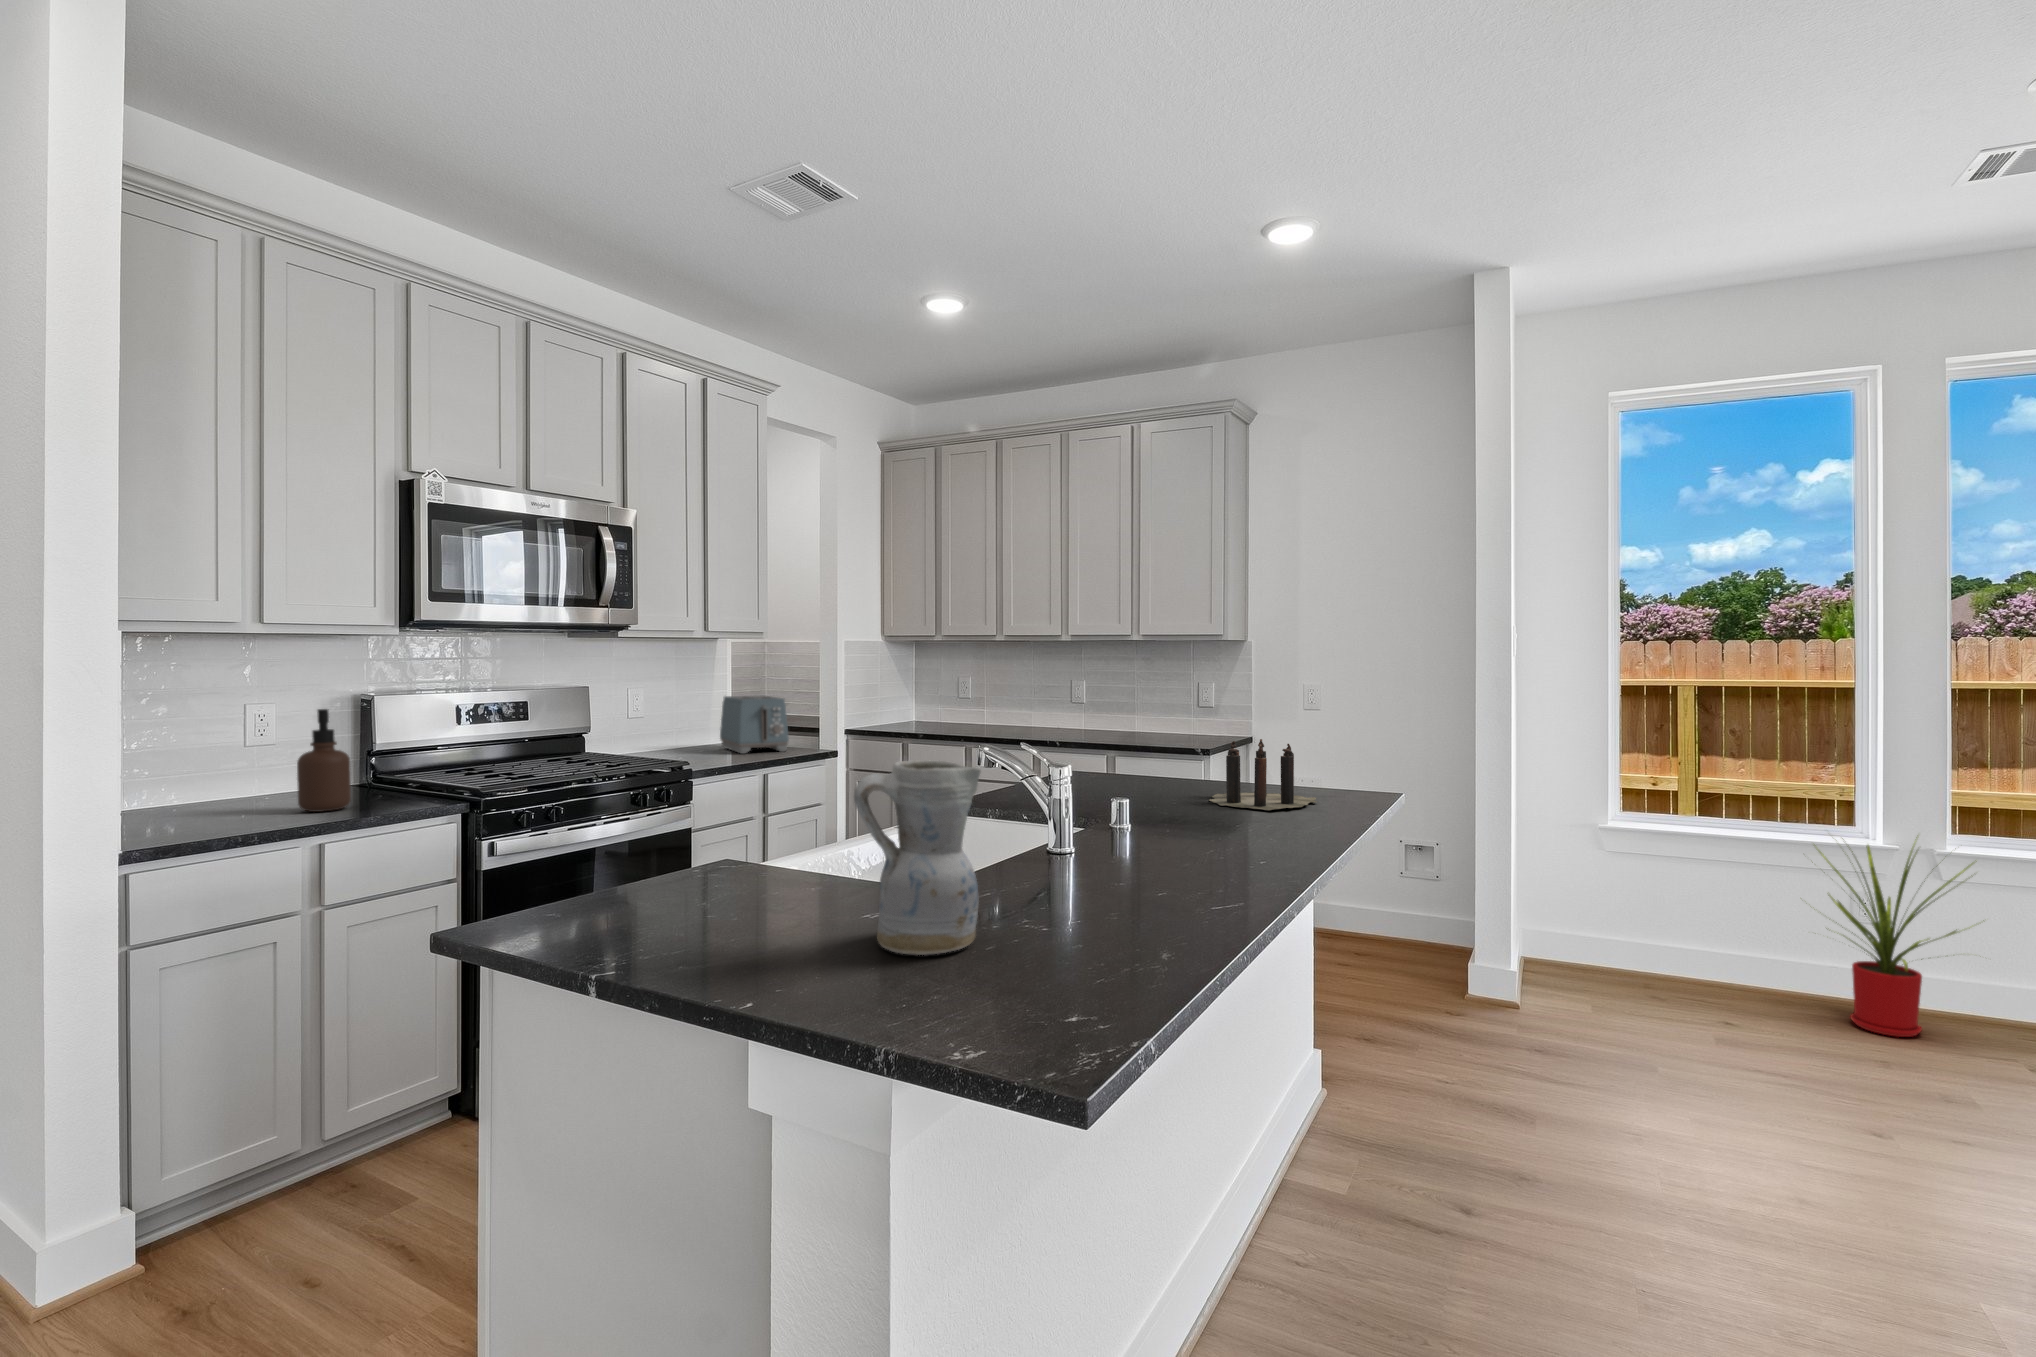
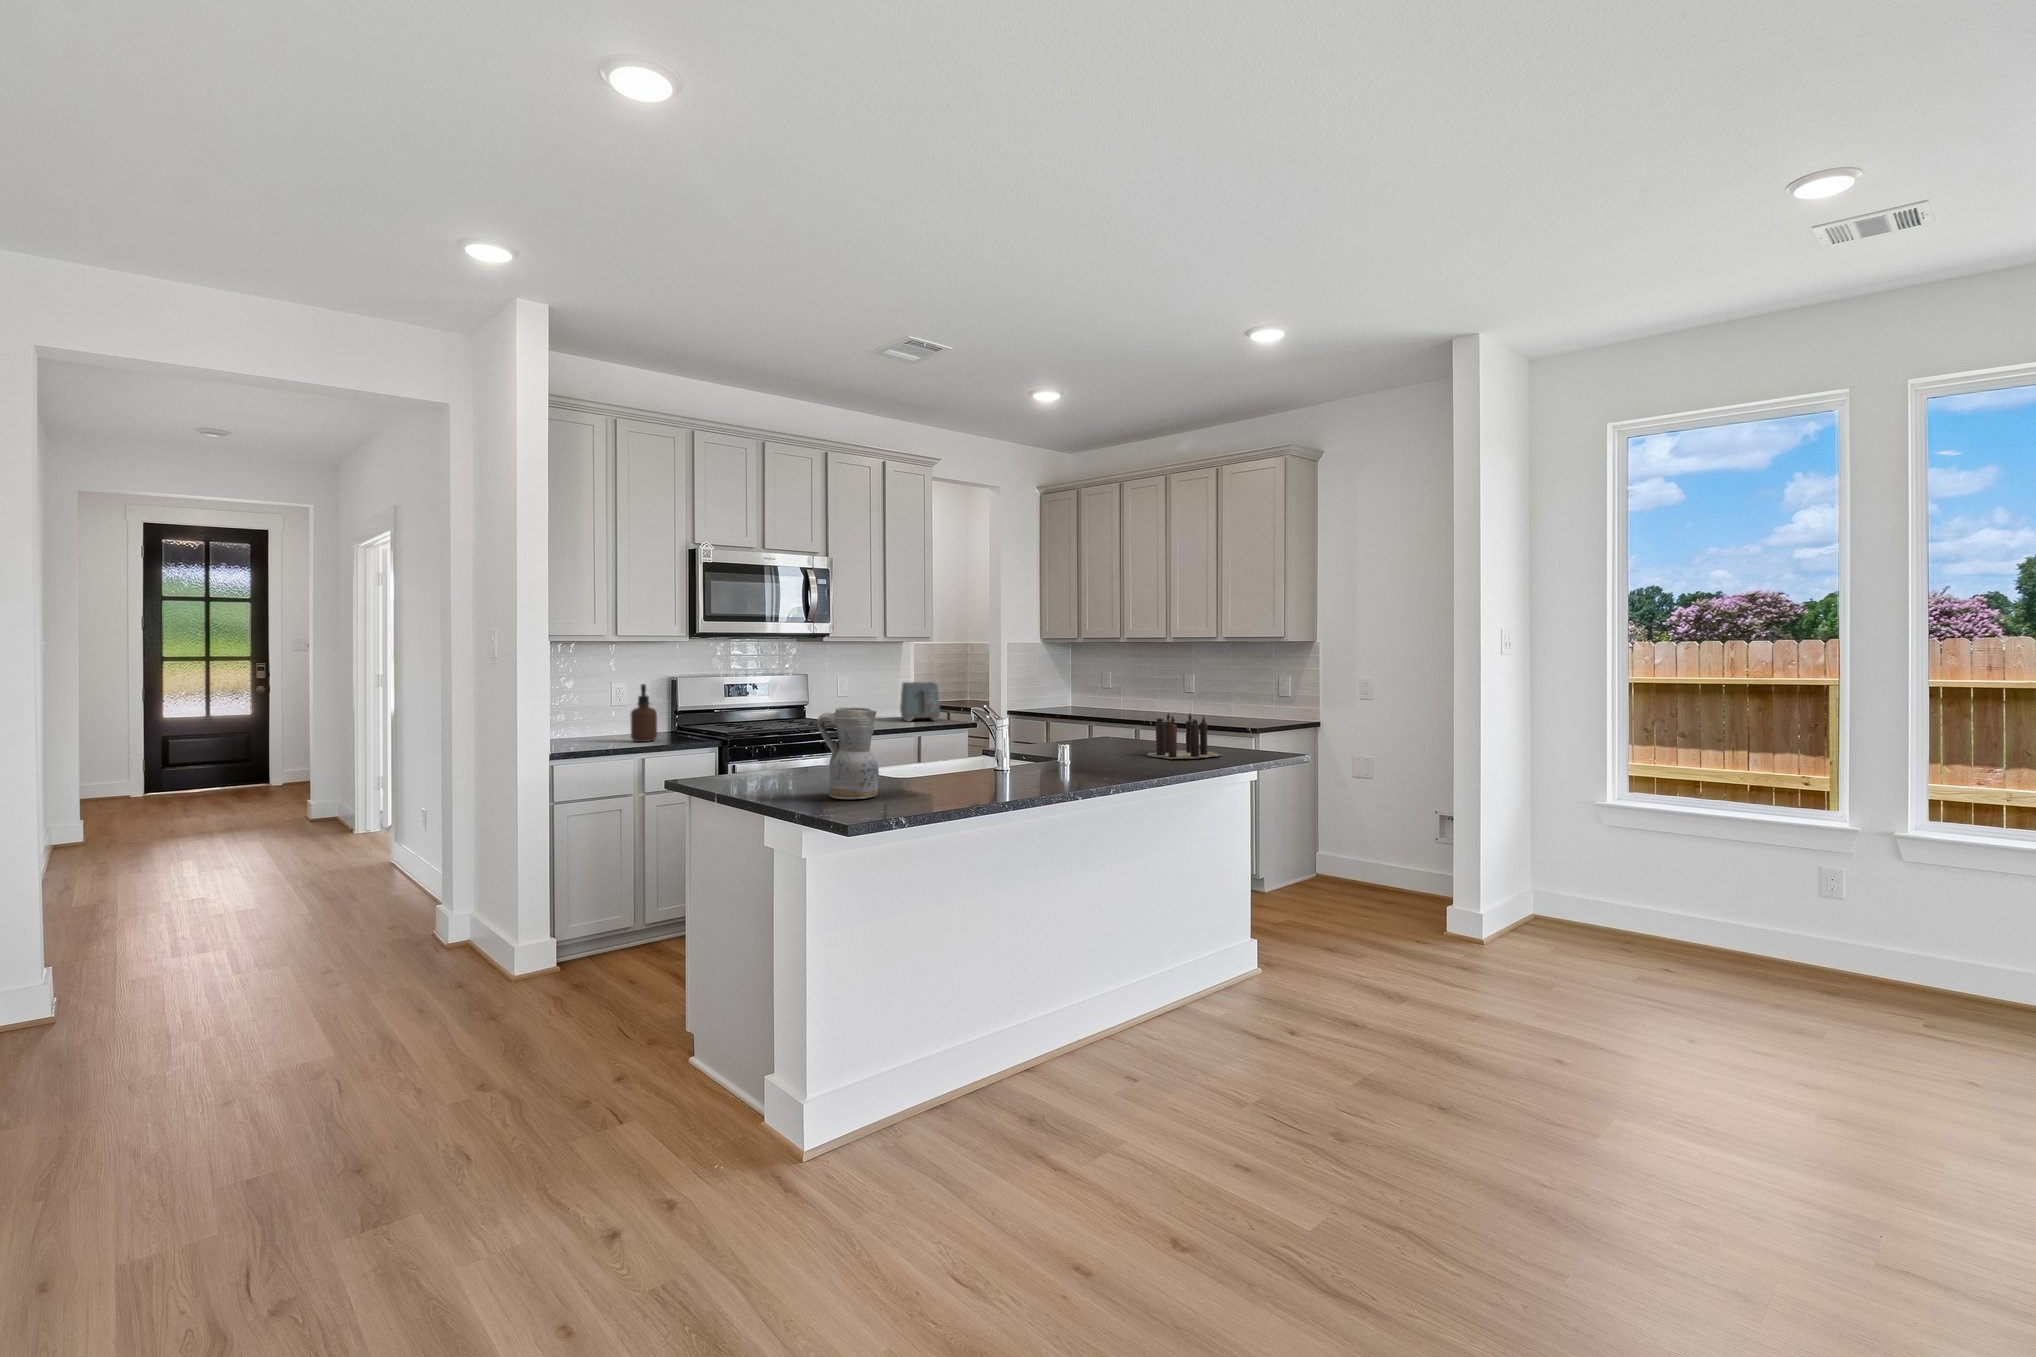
house plant: present [1818,837,1974,1037] -> none [1742,808,1910,993]

